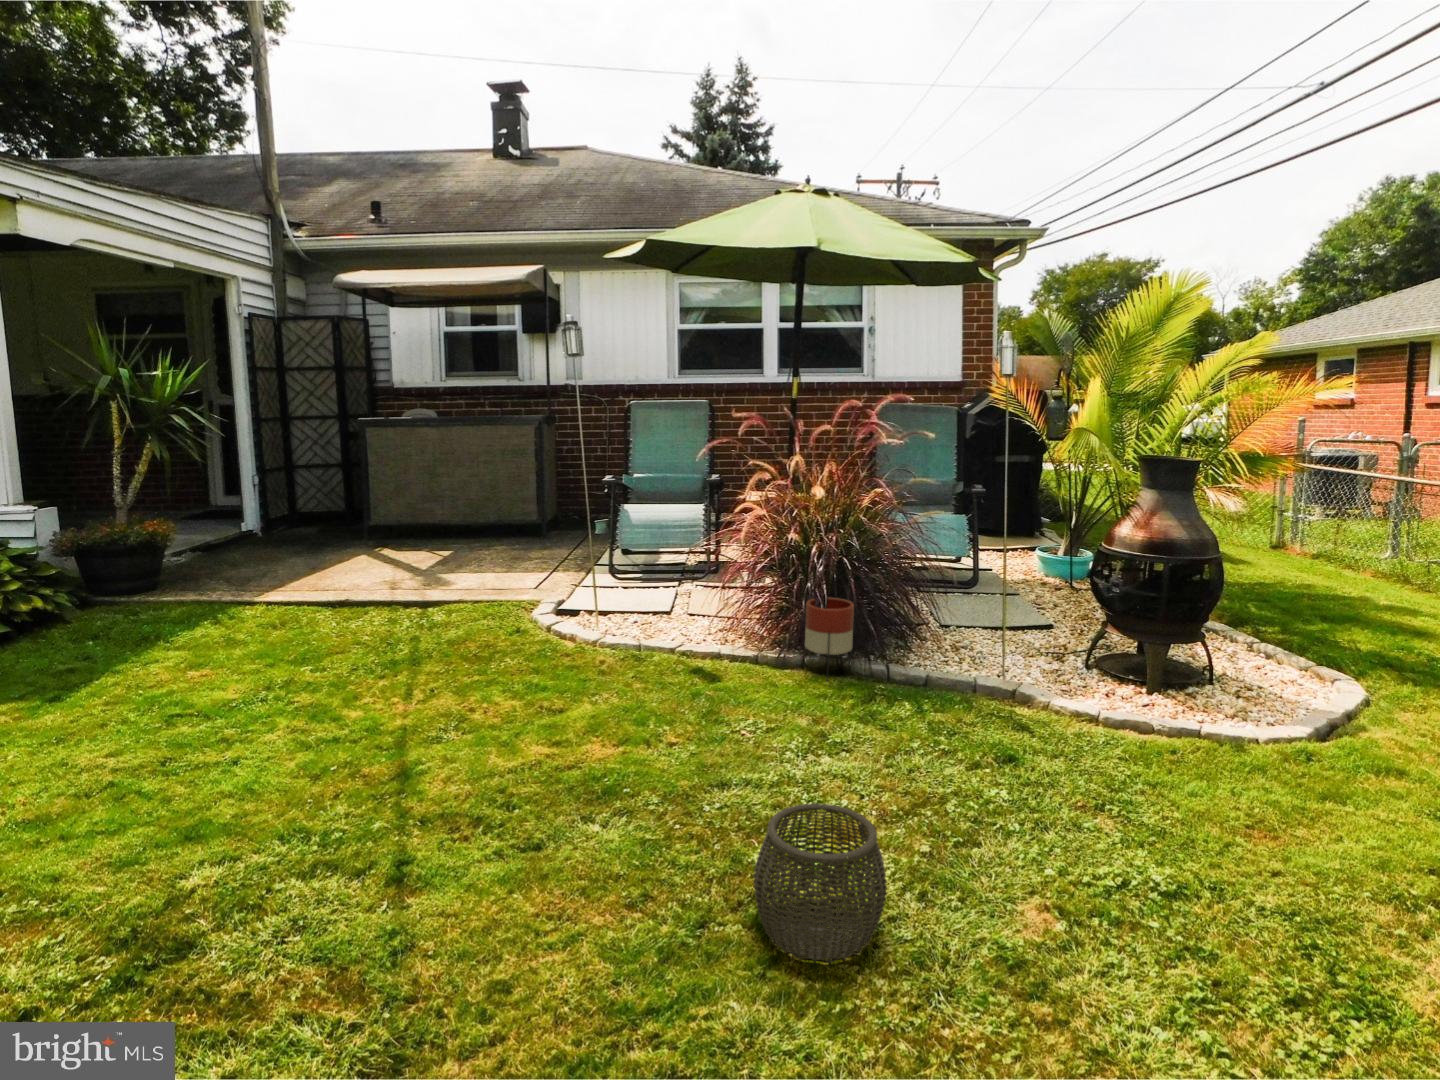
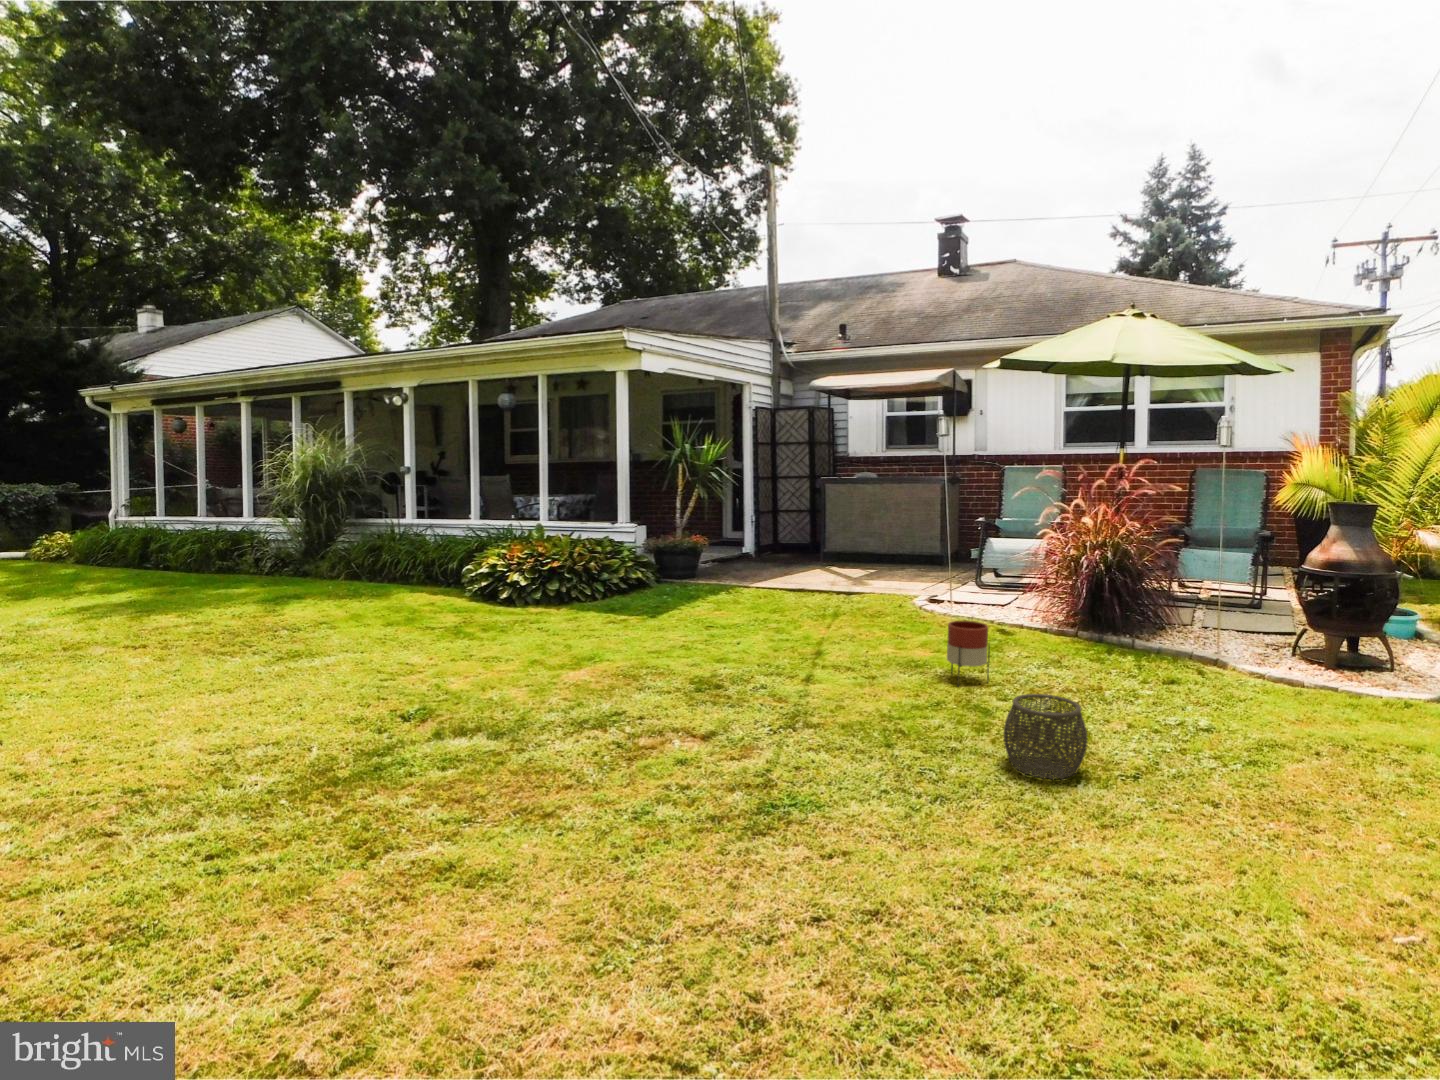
planter: present [805,598,854,680] -> present [947,621,990,685]

